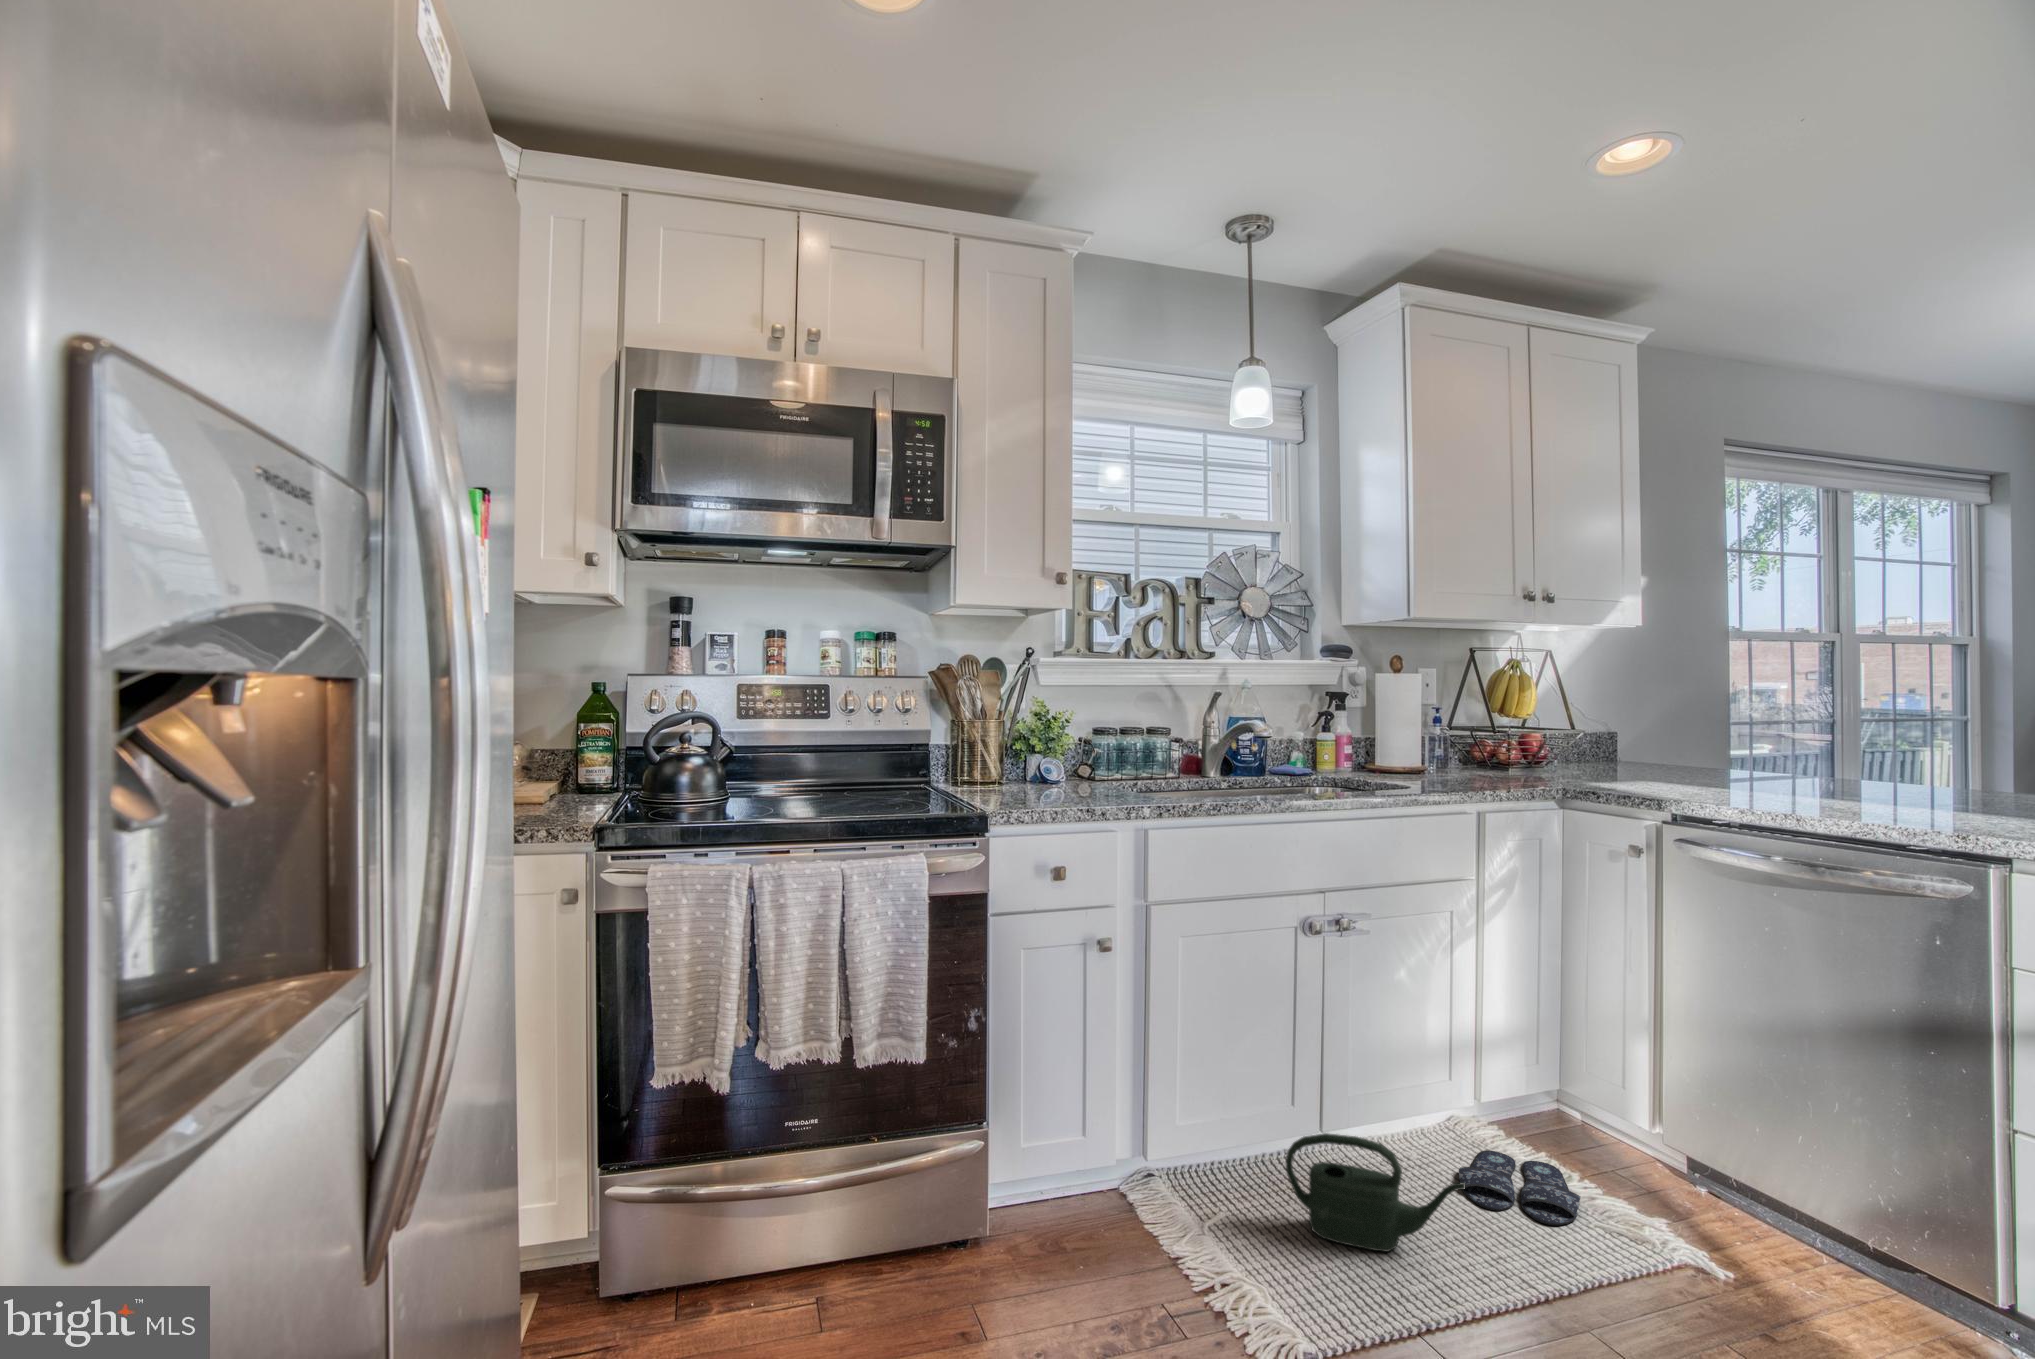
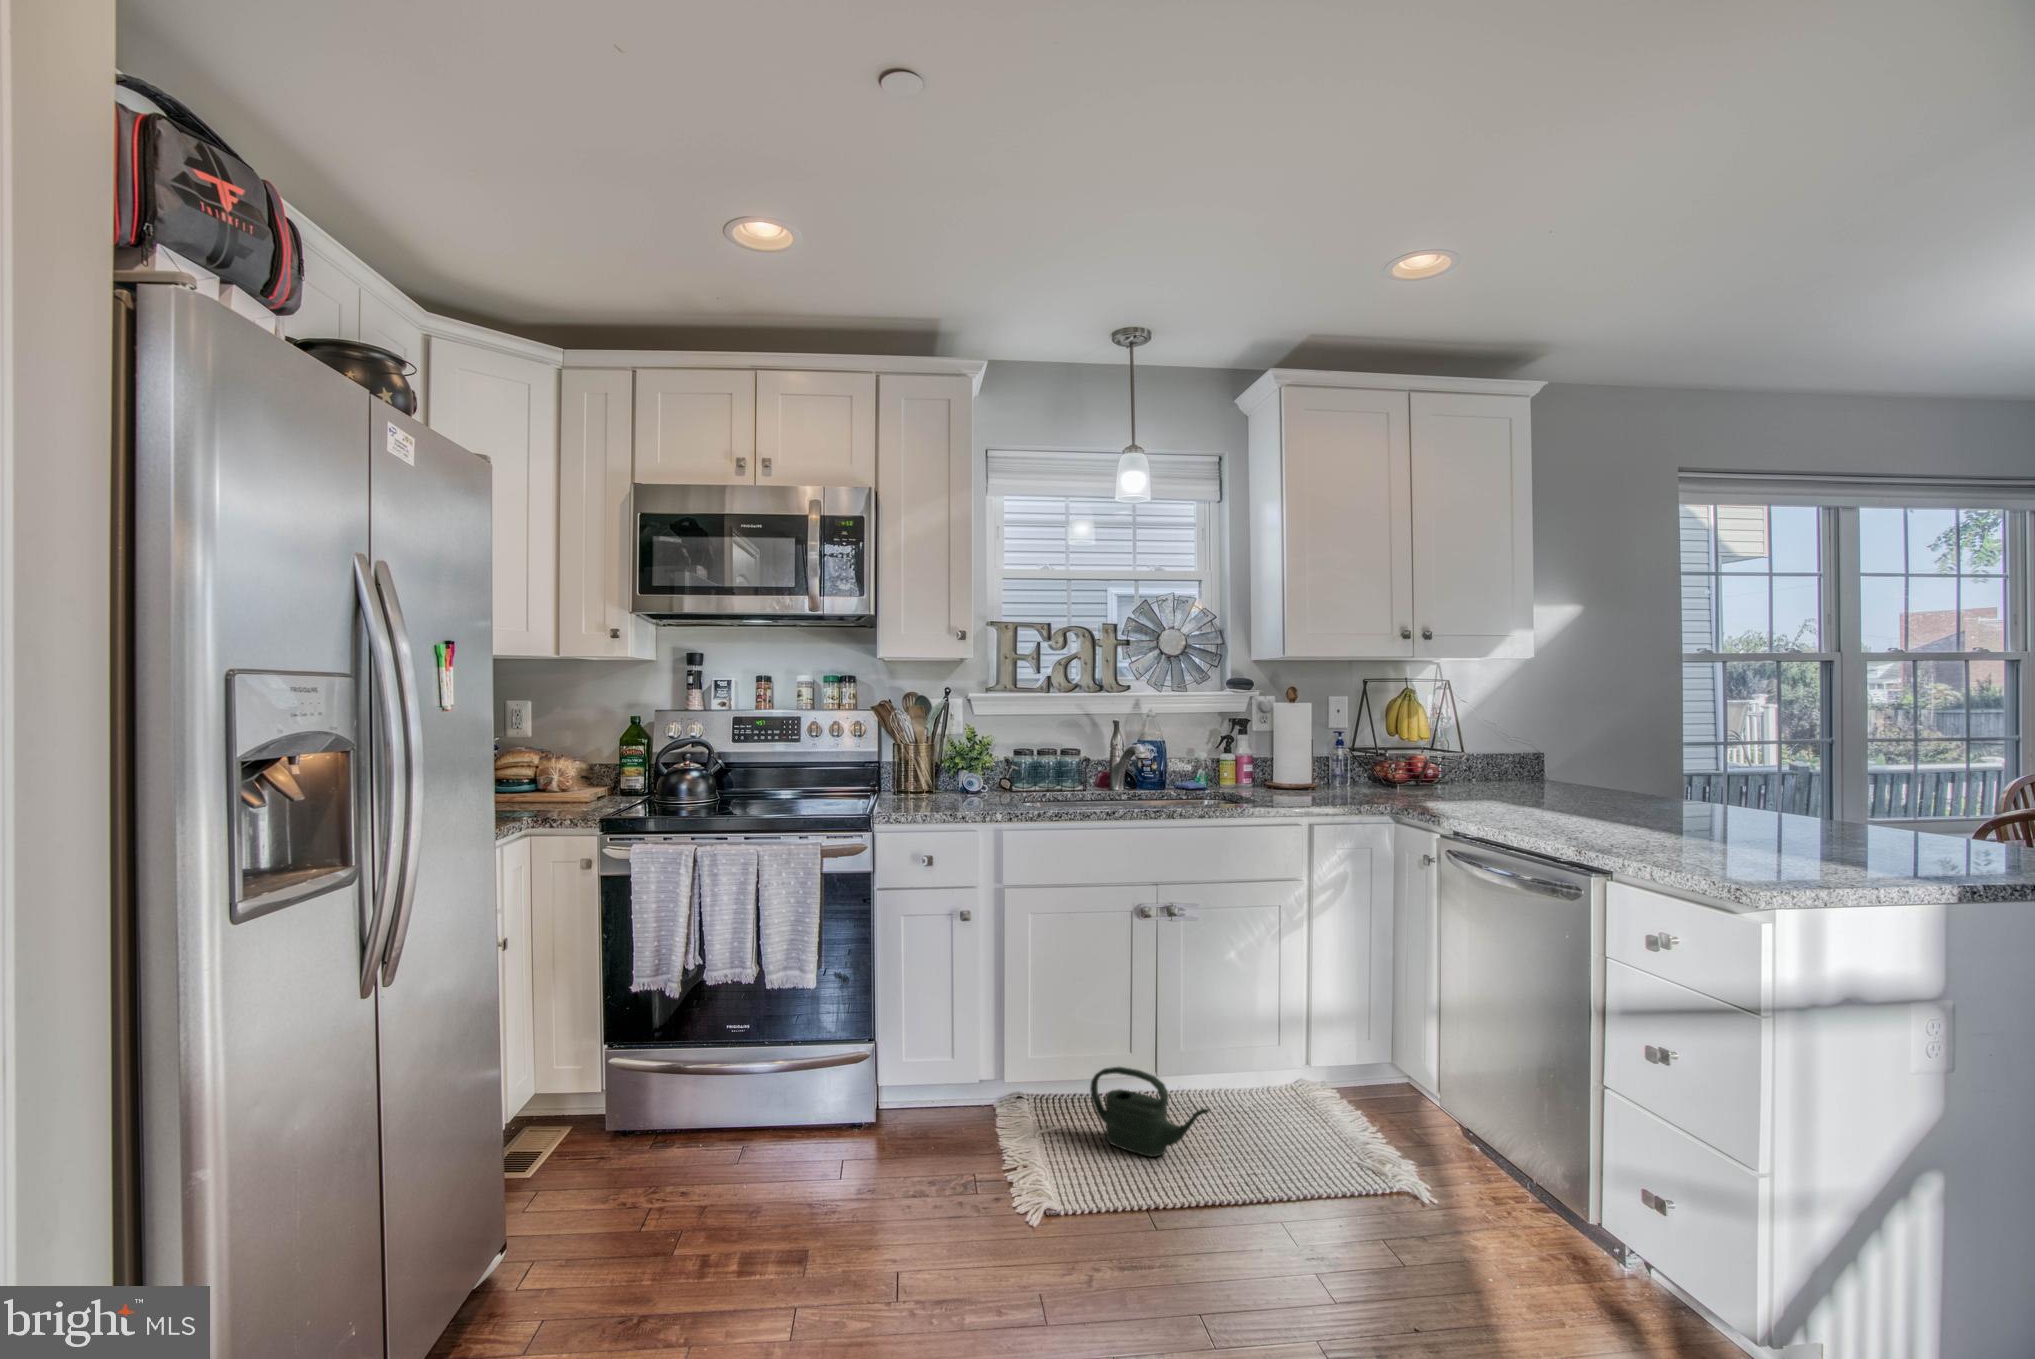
slippers: present [1459,1150,1580,1226] -> none [1250,1102,1346,1155]

